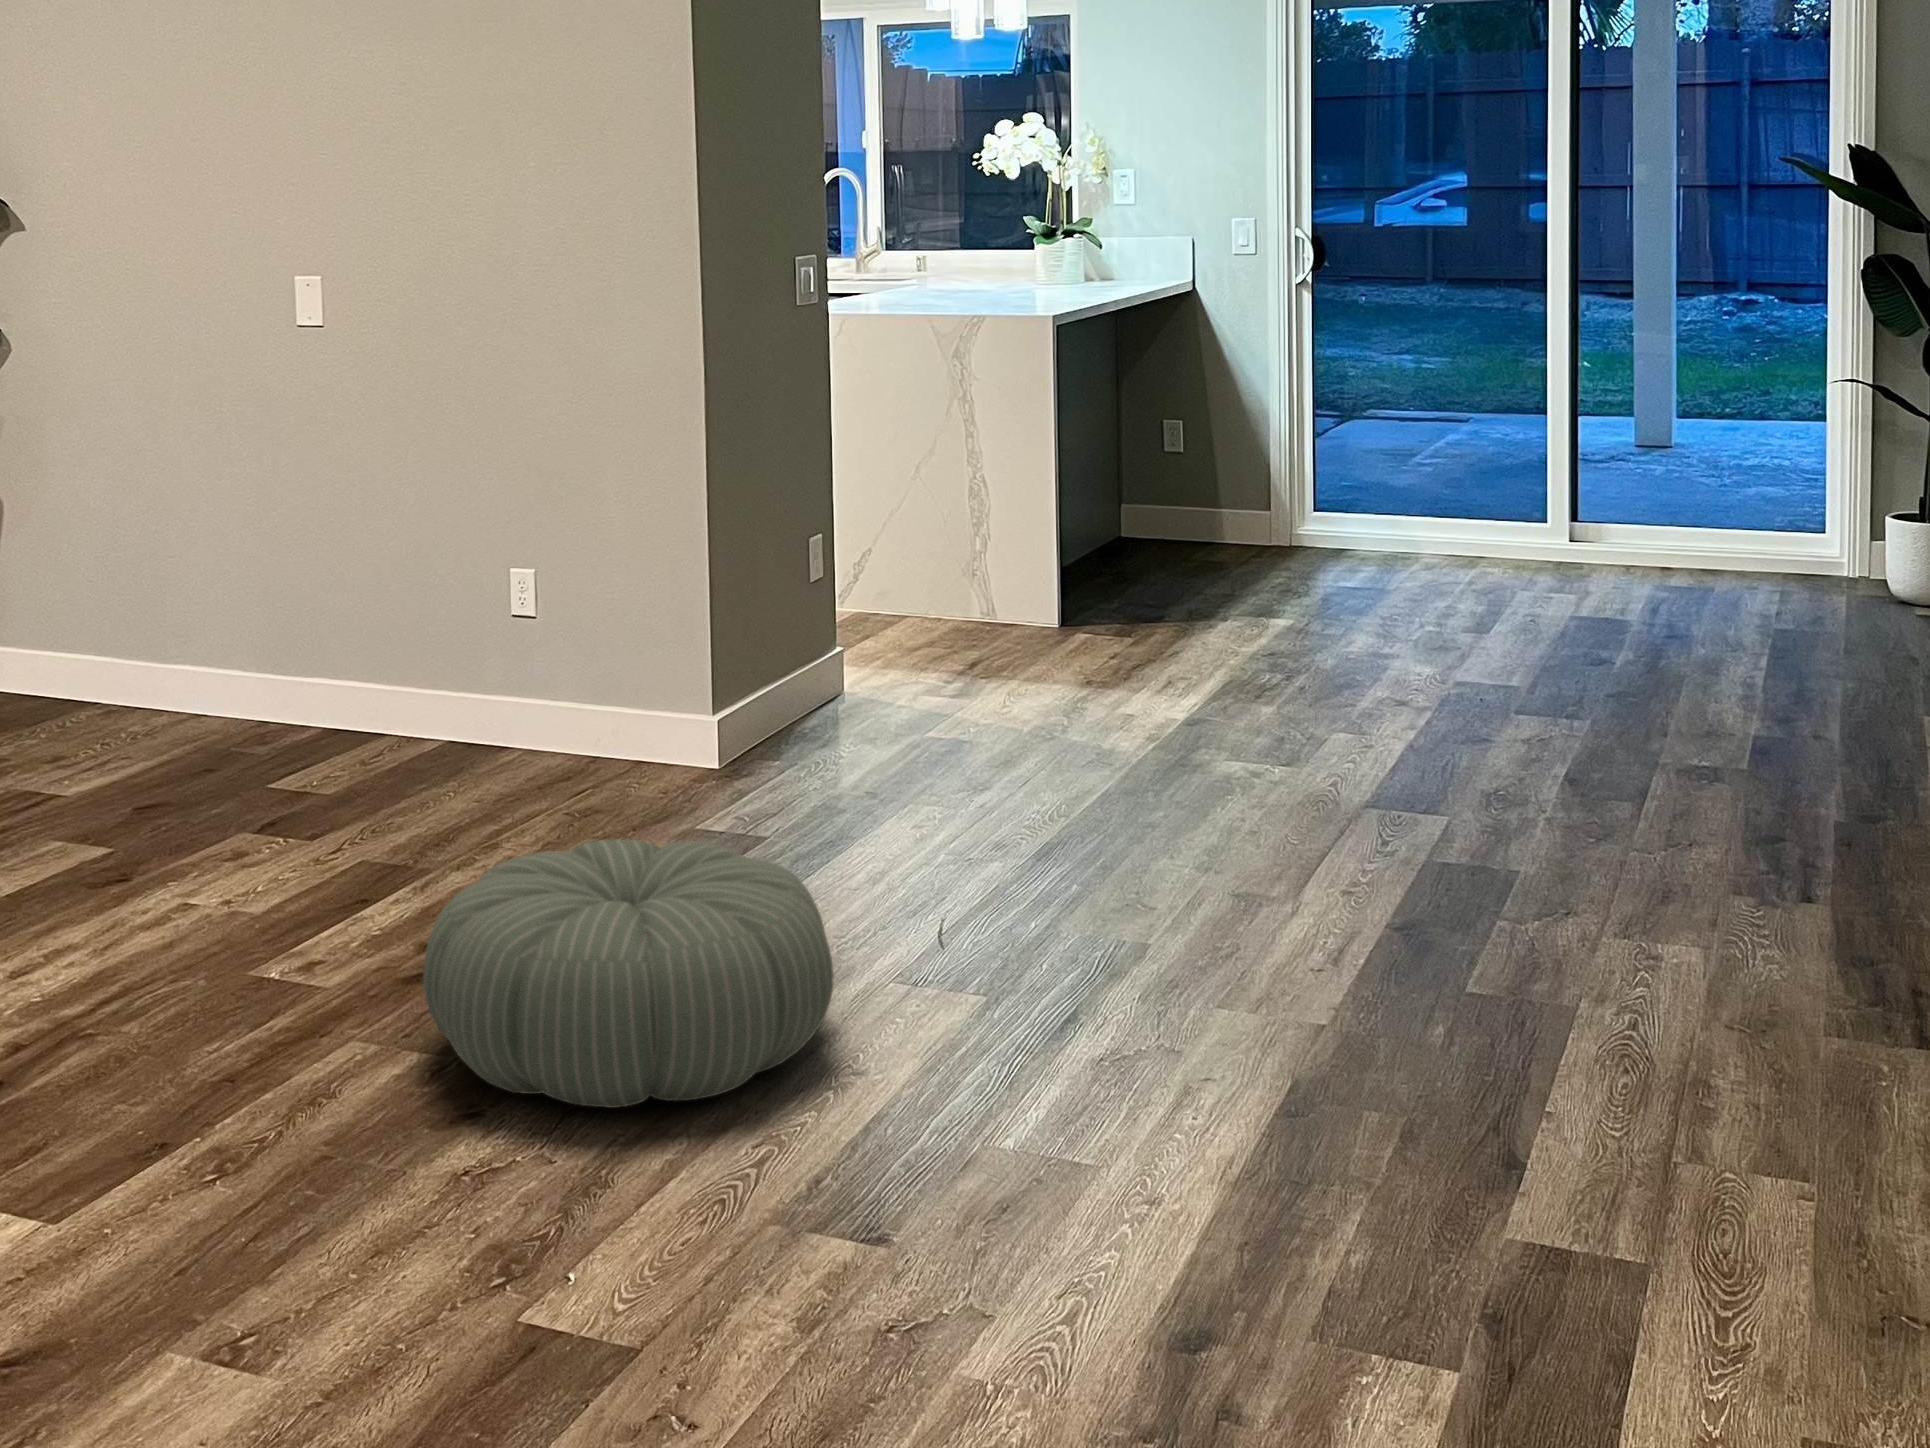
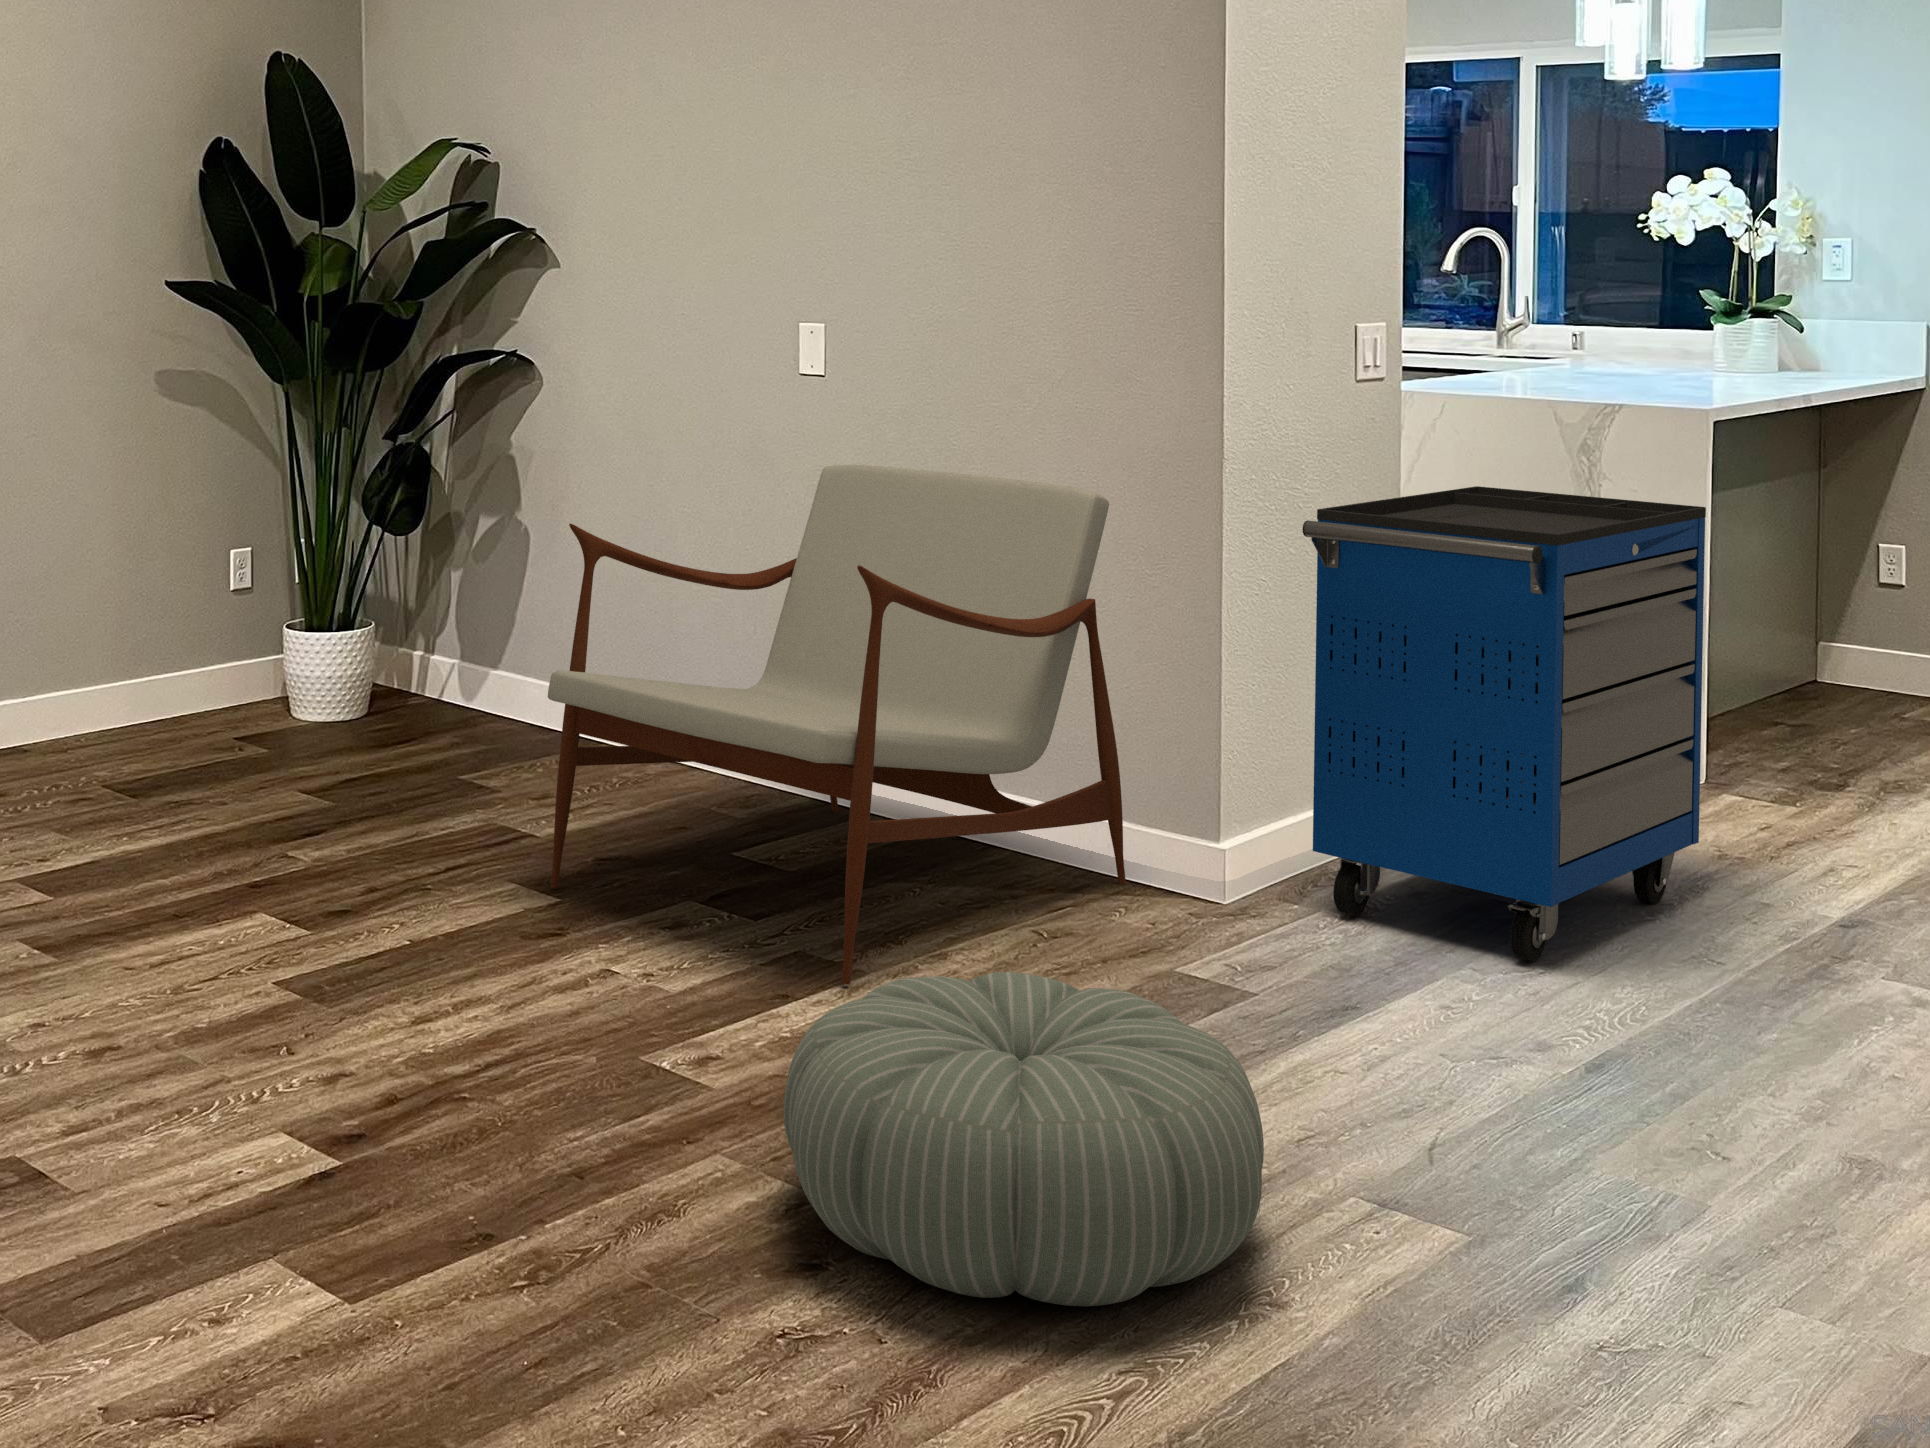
storage cabinet: none [778,394,1081,785] -> present [1302,486,1706,961]
armchair: none [93,409,633,885] -> present [548,465,1126,984]

